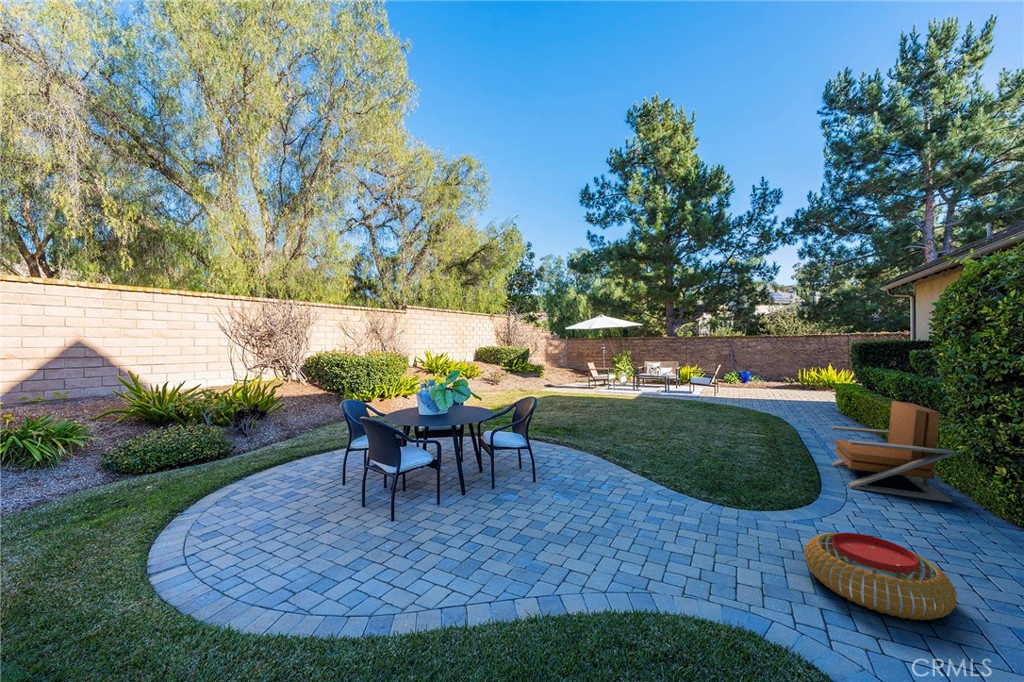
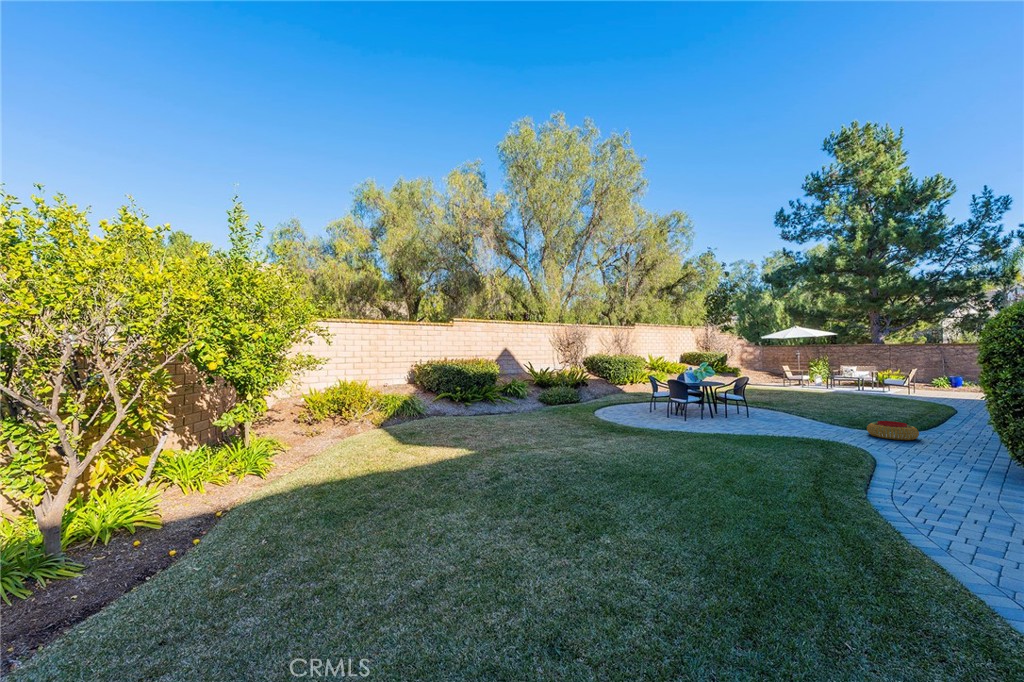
lounge chair: present [831,401,956,502] -> none [937,383,999,431]

